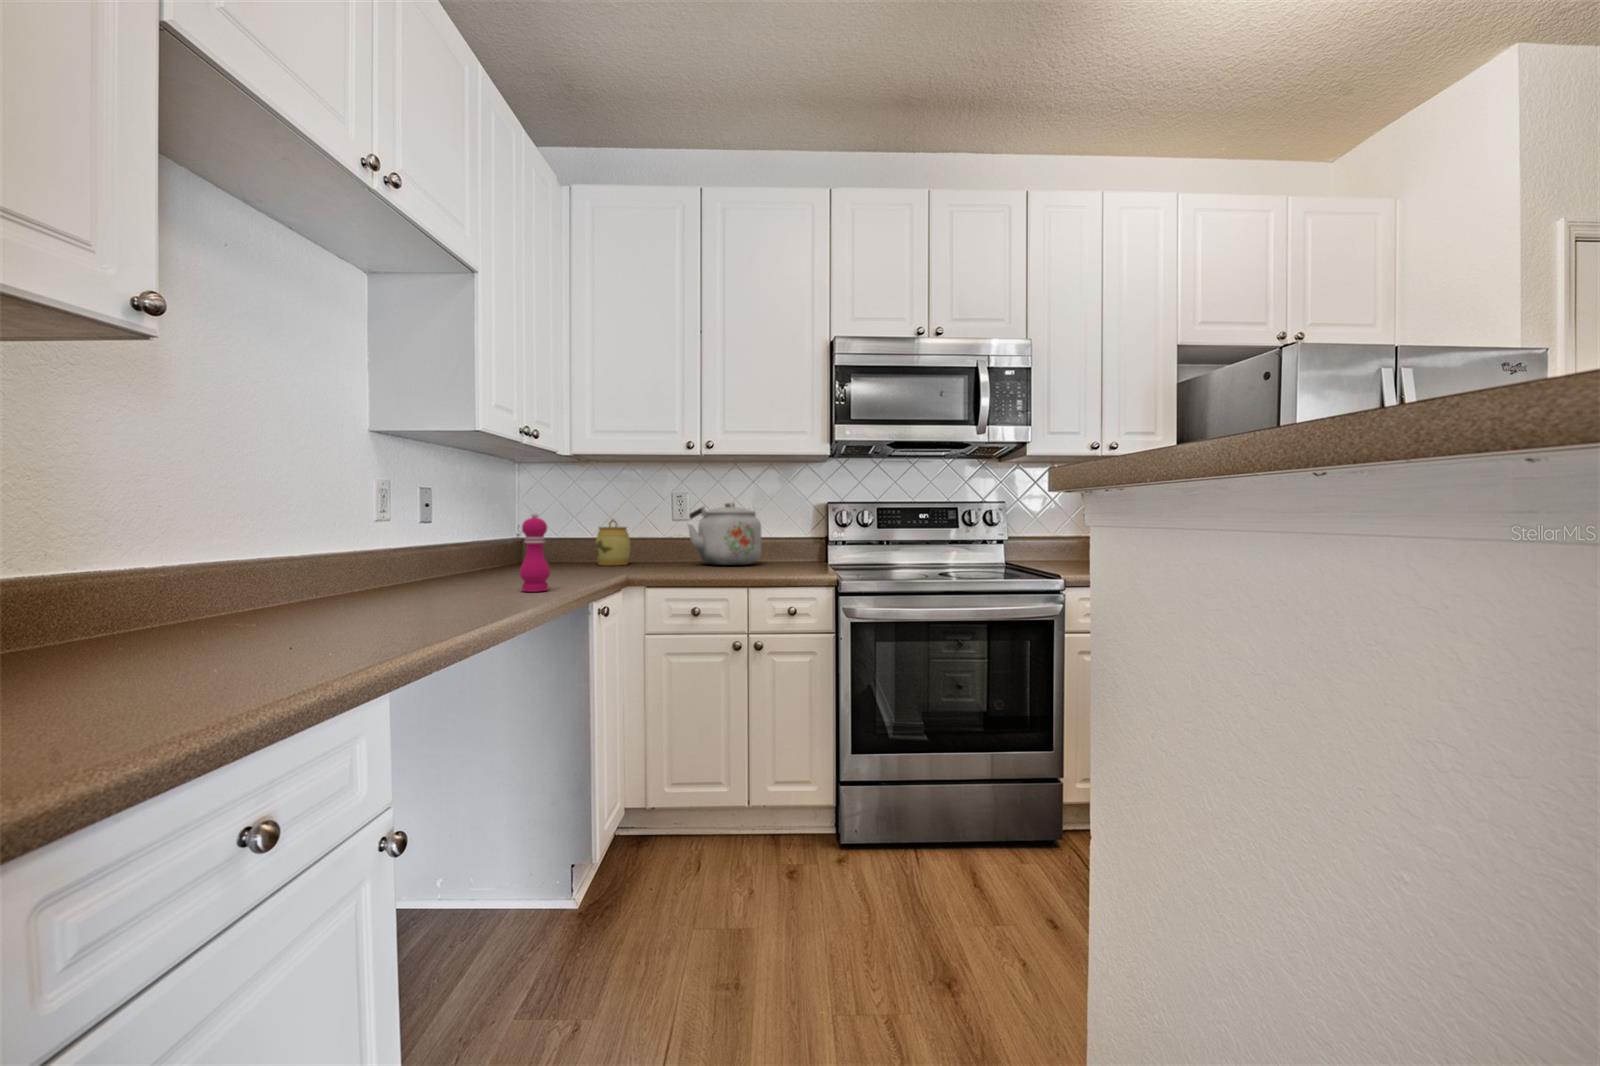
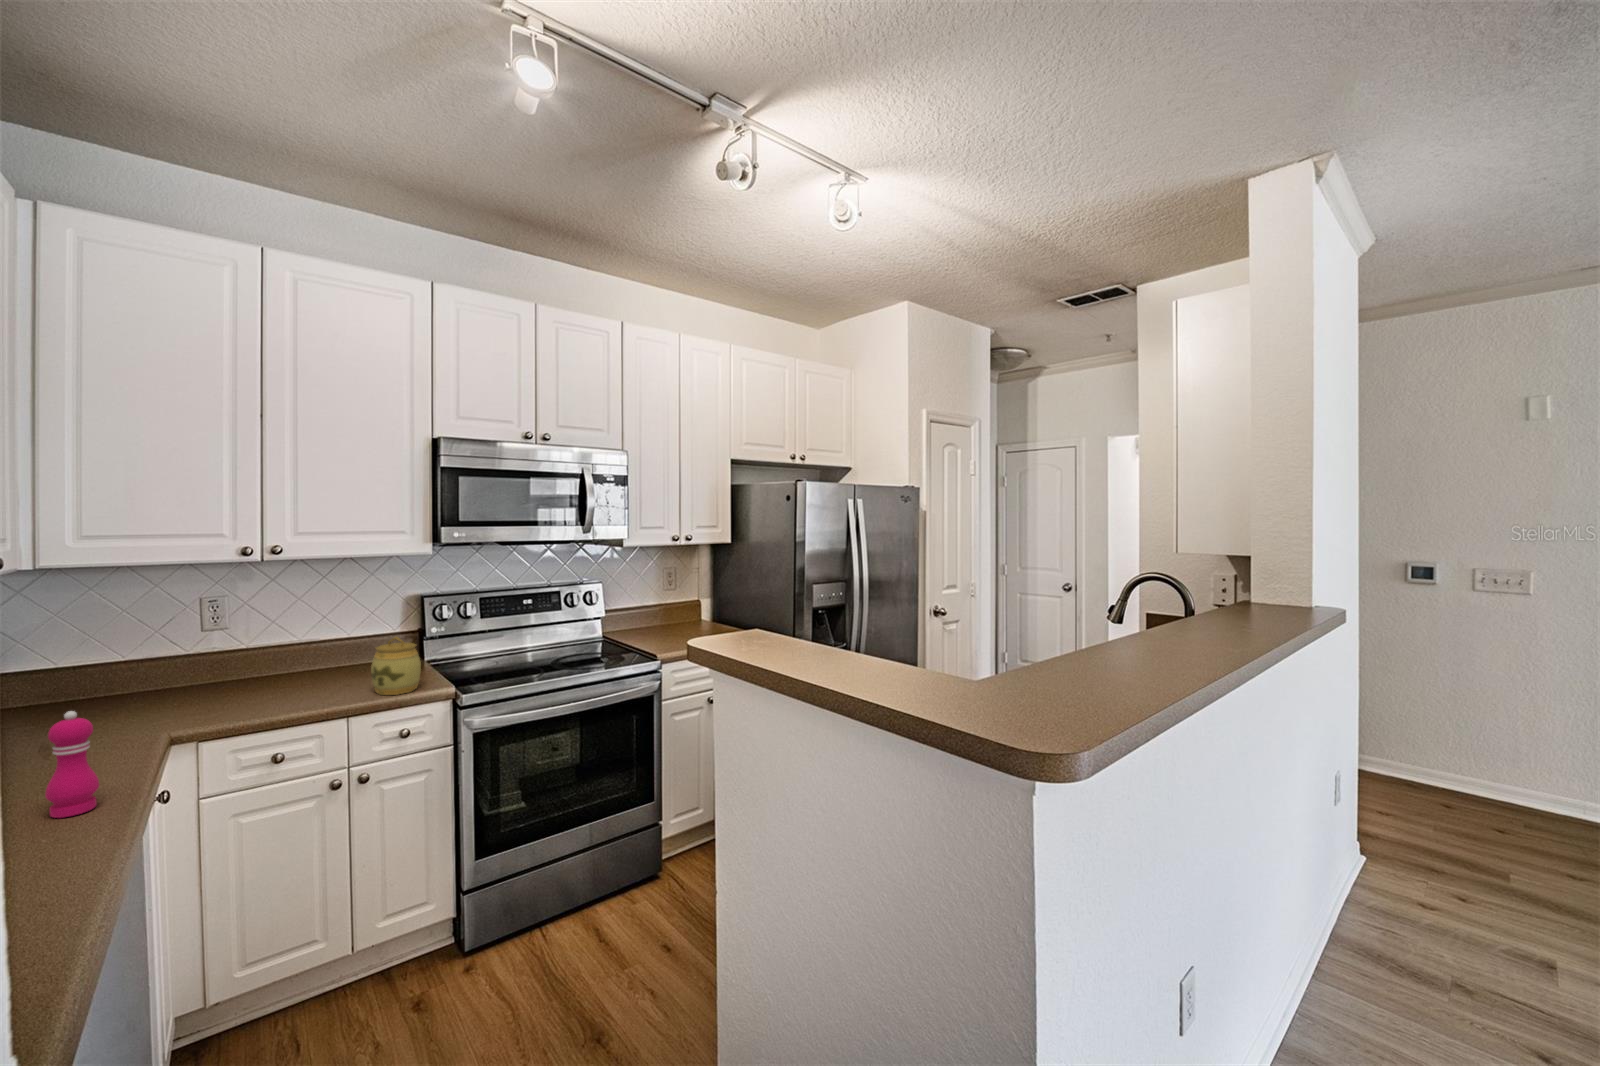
kettle: present [687,503,761,565] -> none [232,606,341,682]
jar: present [595,519,631,565] -> present [371,637,421,695]

